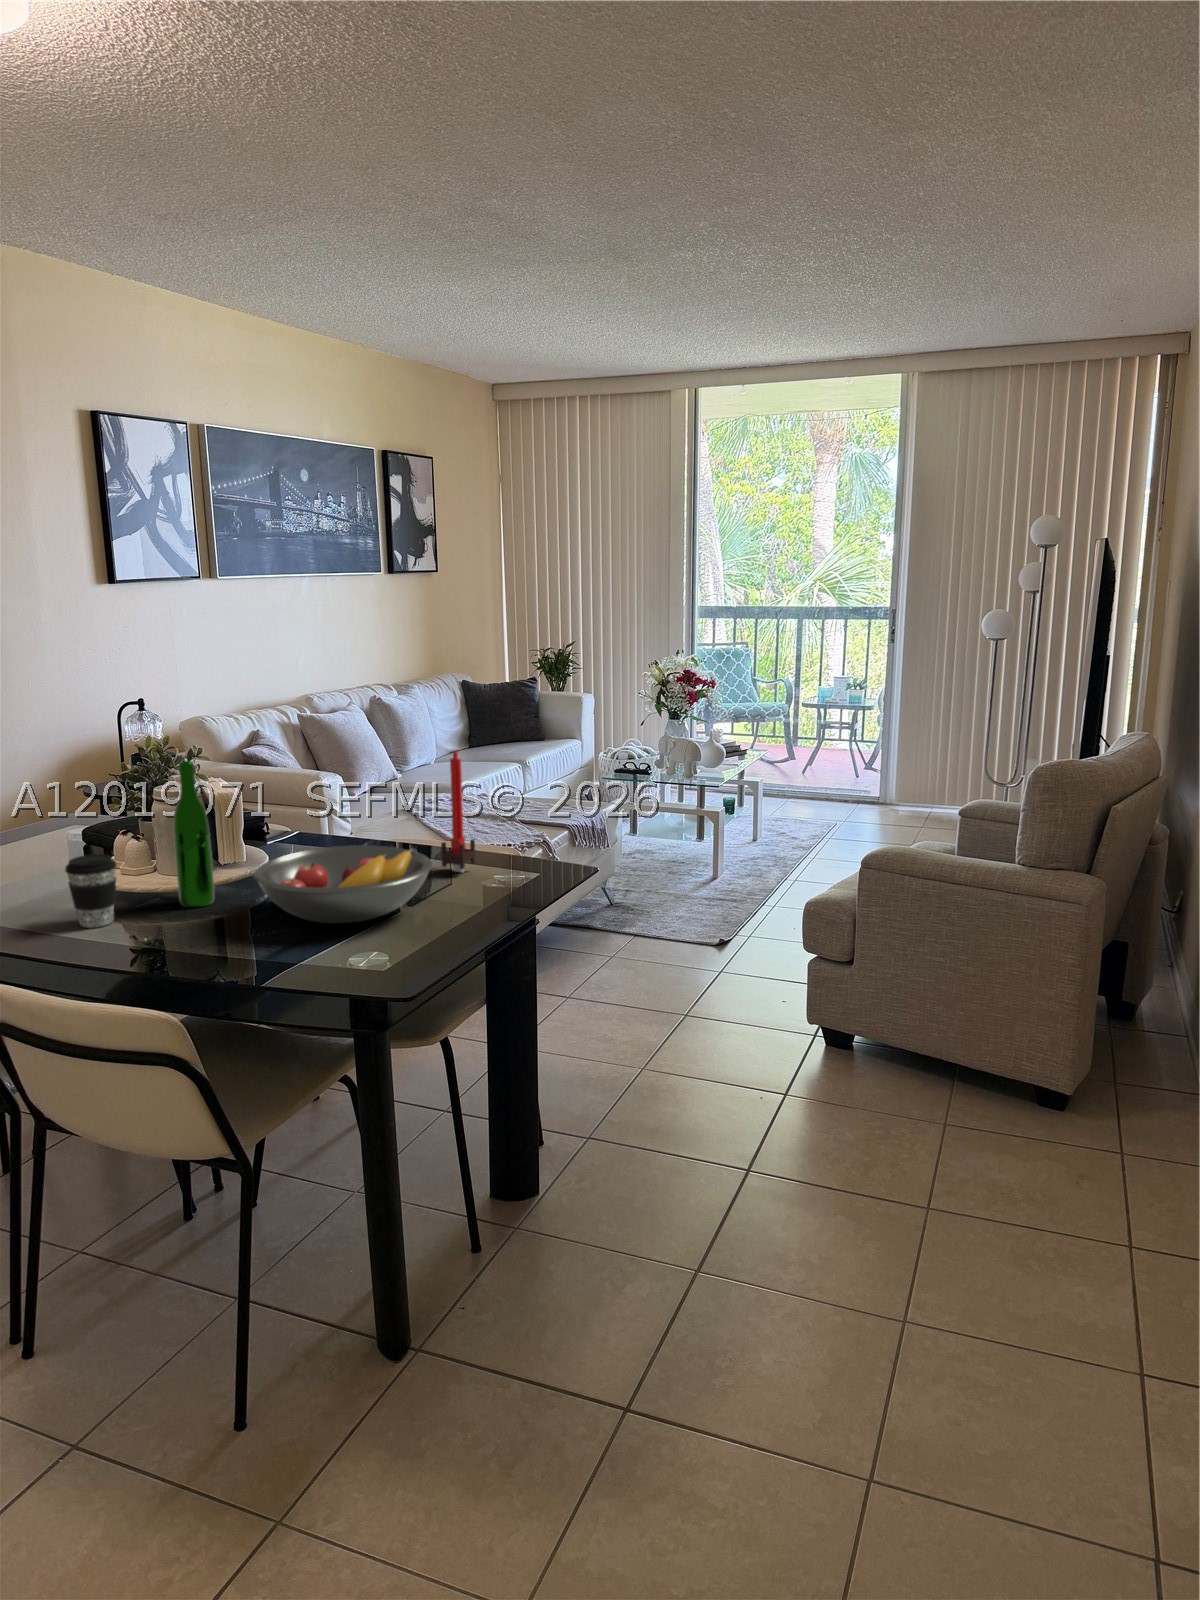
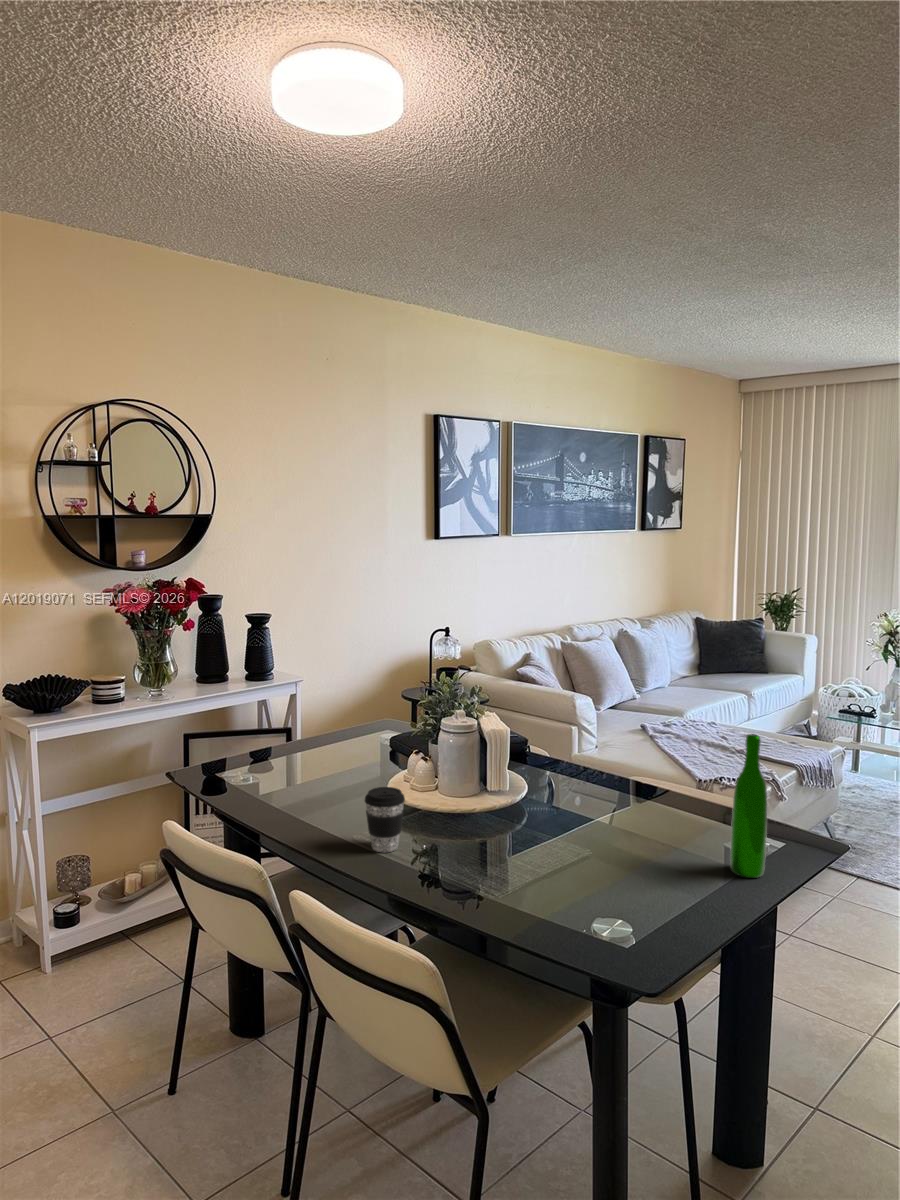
candle: present [441,751,476,872] -> none [690,721,724,837]
wine bottle: present [174,761,214,907] -> present [730,734,768,878]
fruit bowl: present [254,845,432,923] -> none [517,802,685,888]

